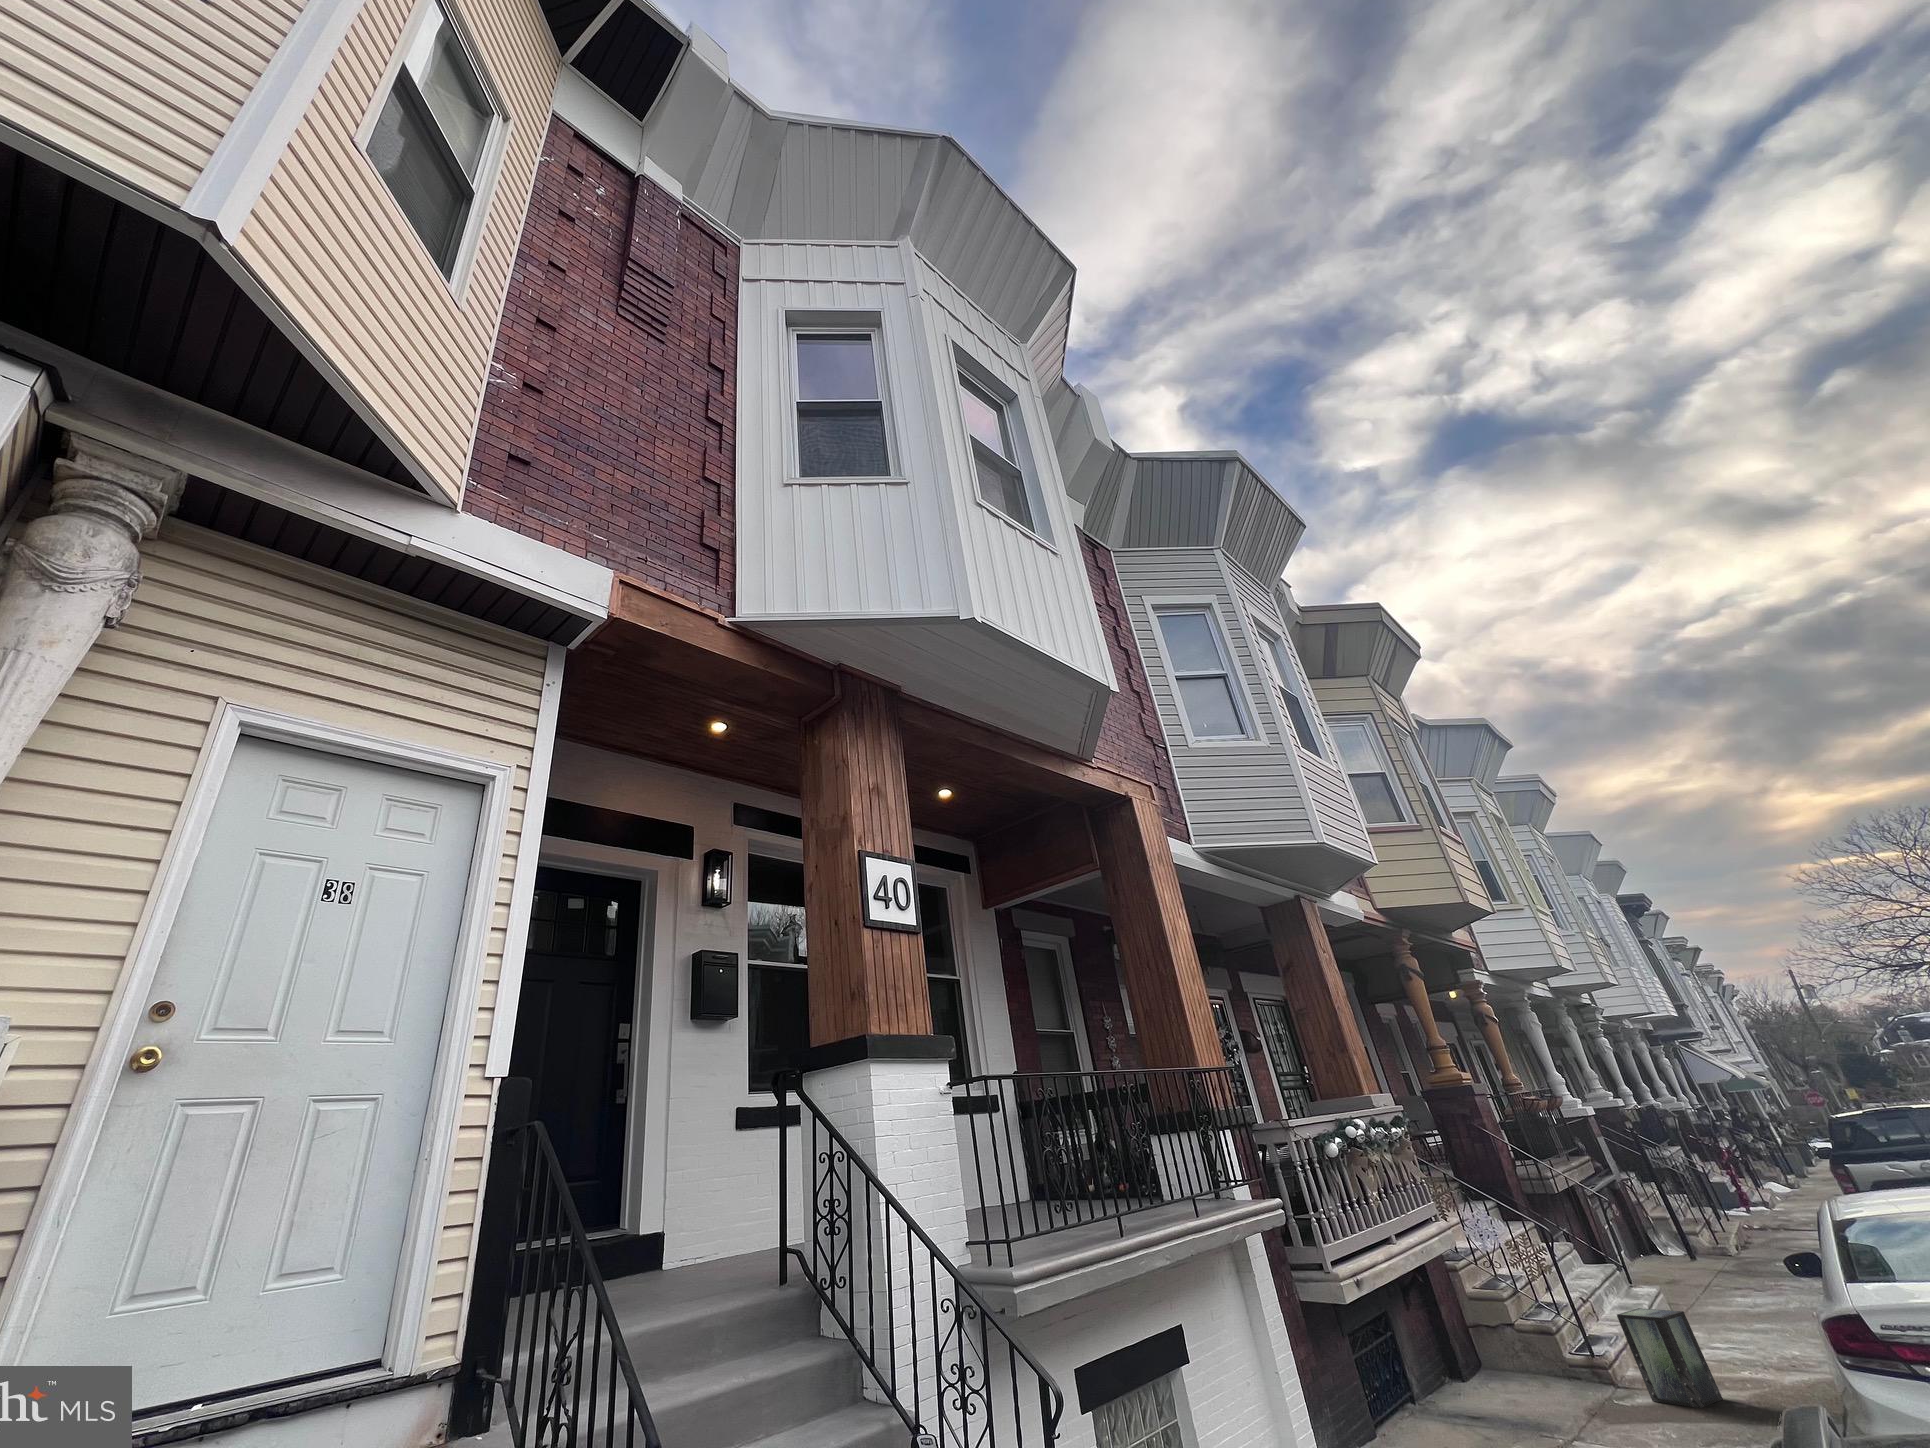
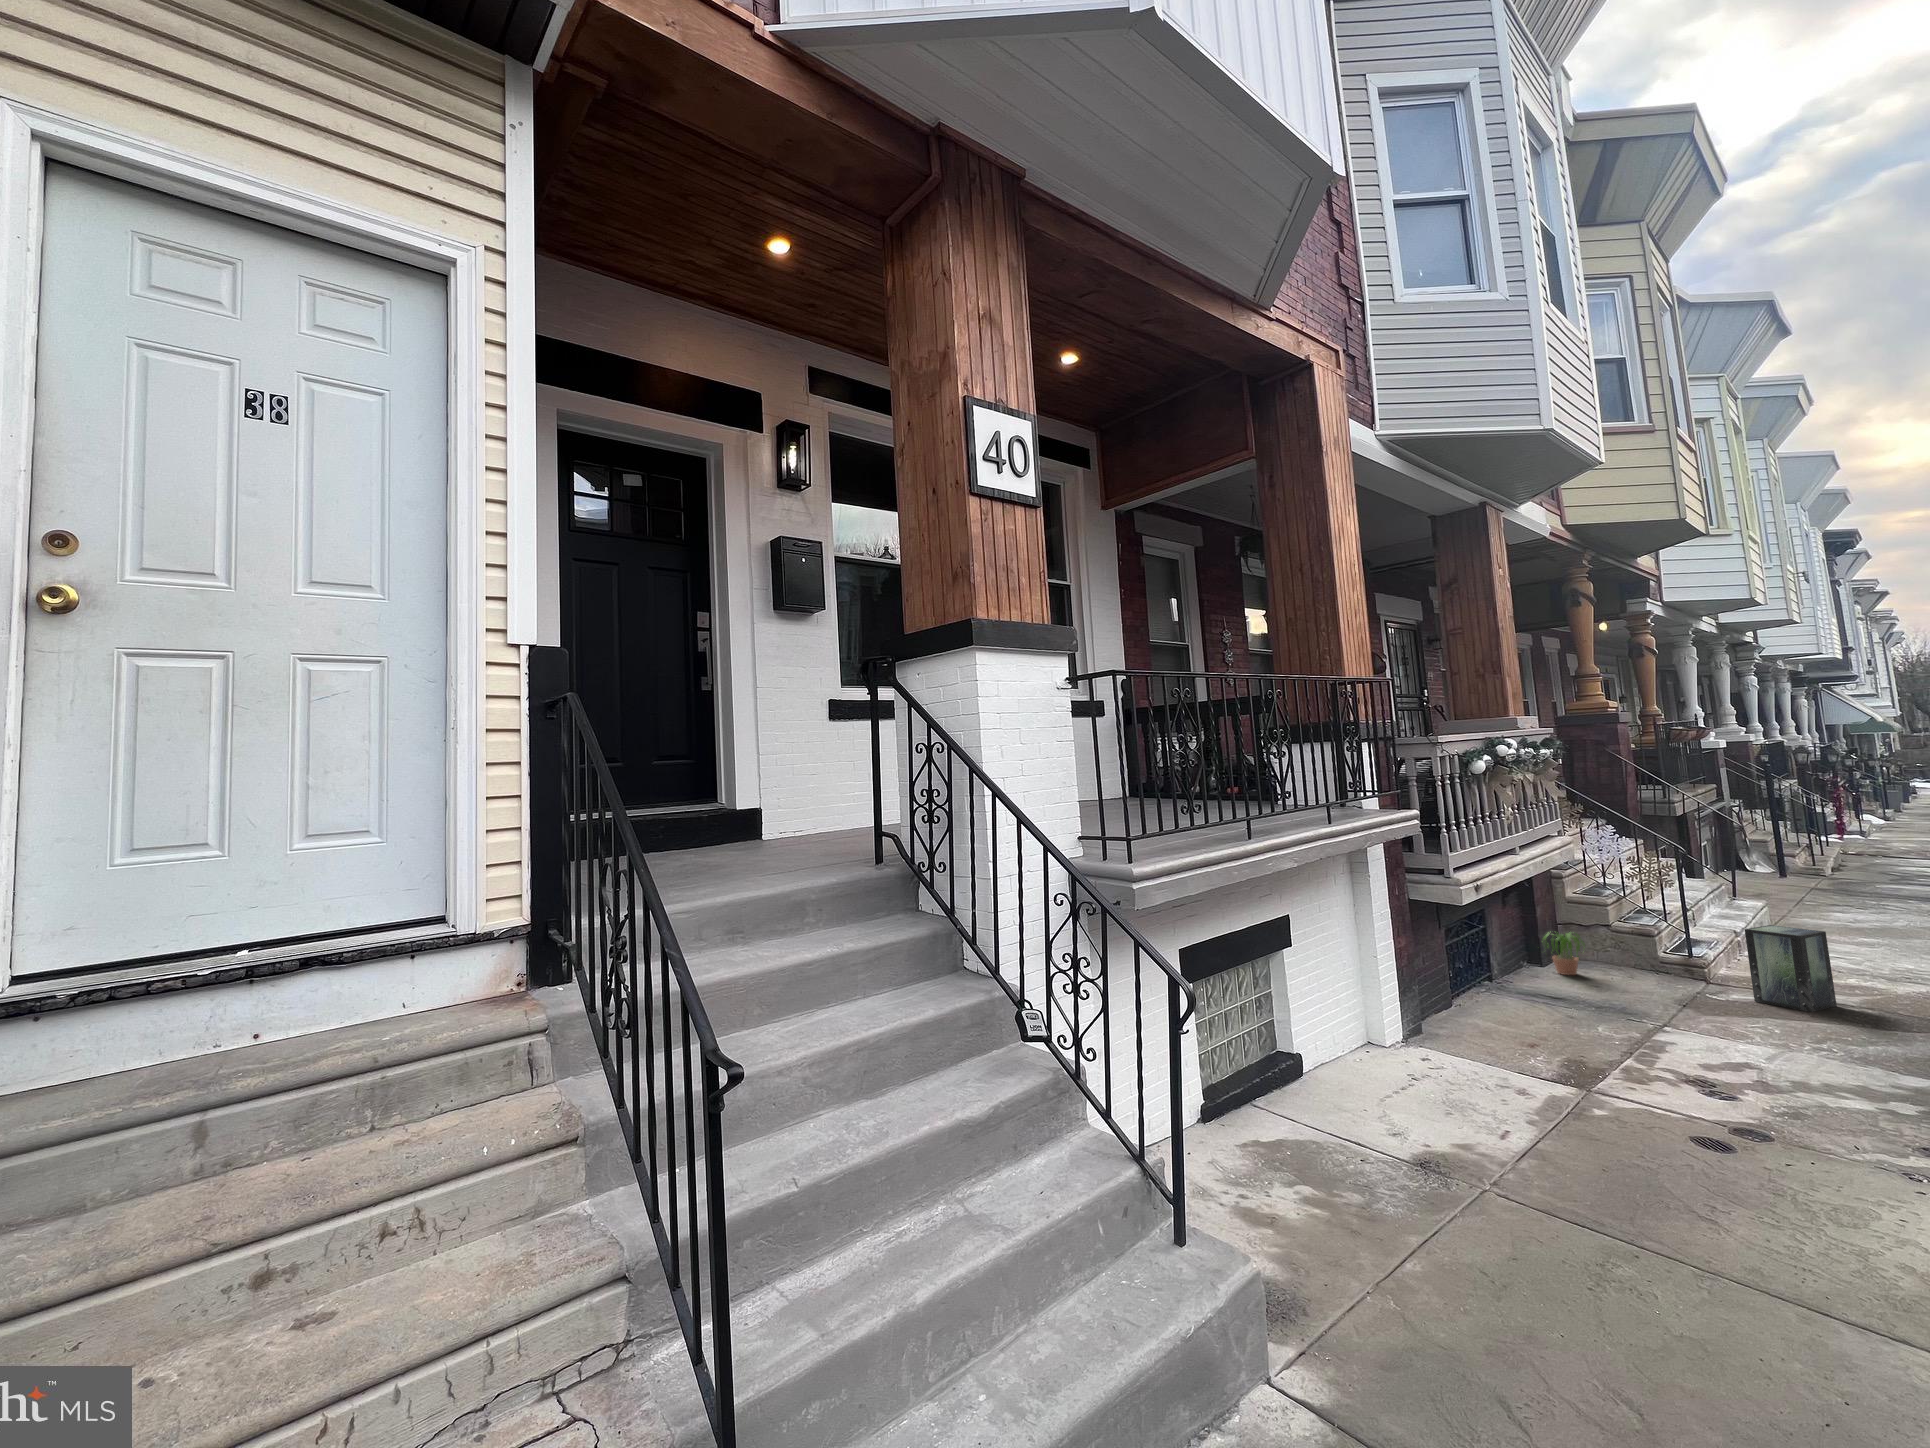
potted plant: none [1448,1333,1504,1387] -> present [1542,933,1584,975]

